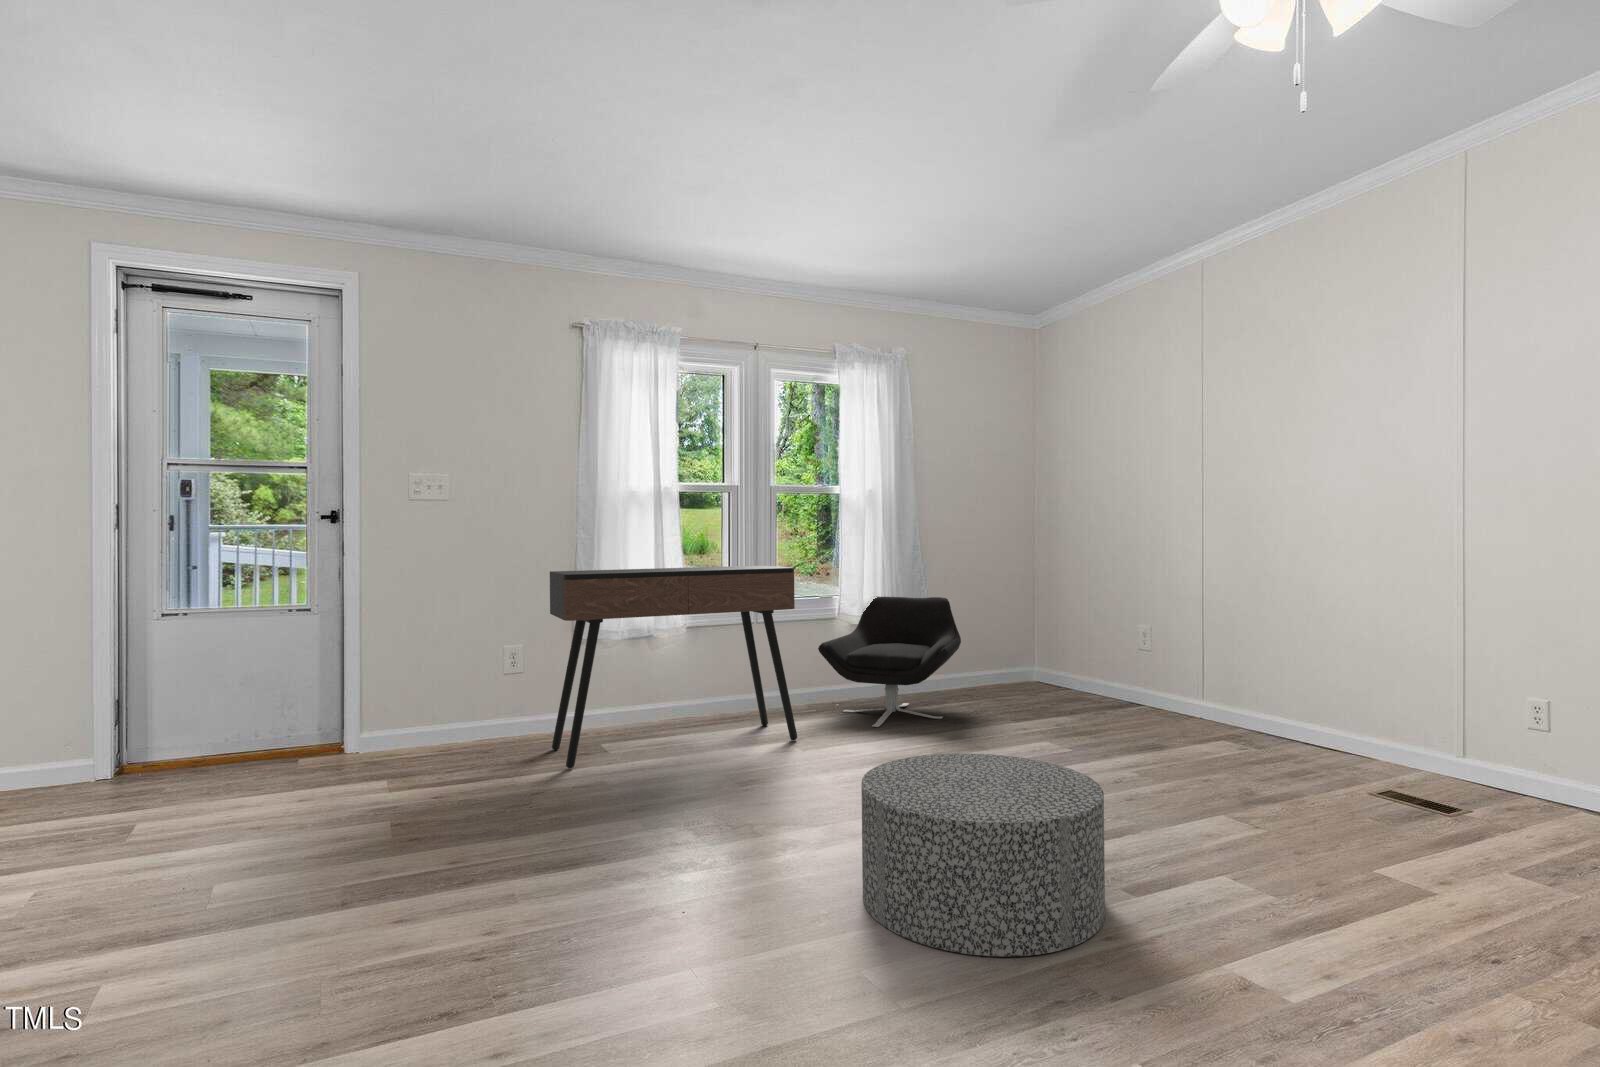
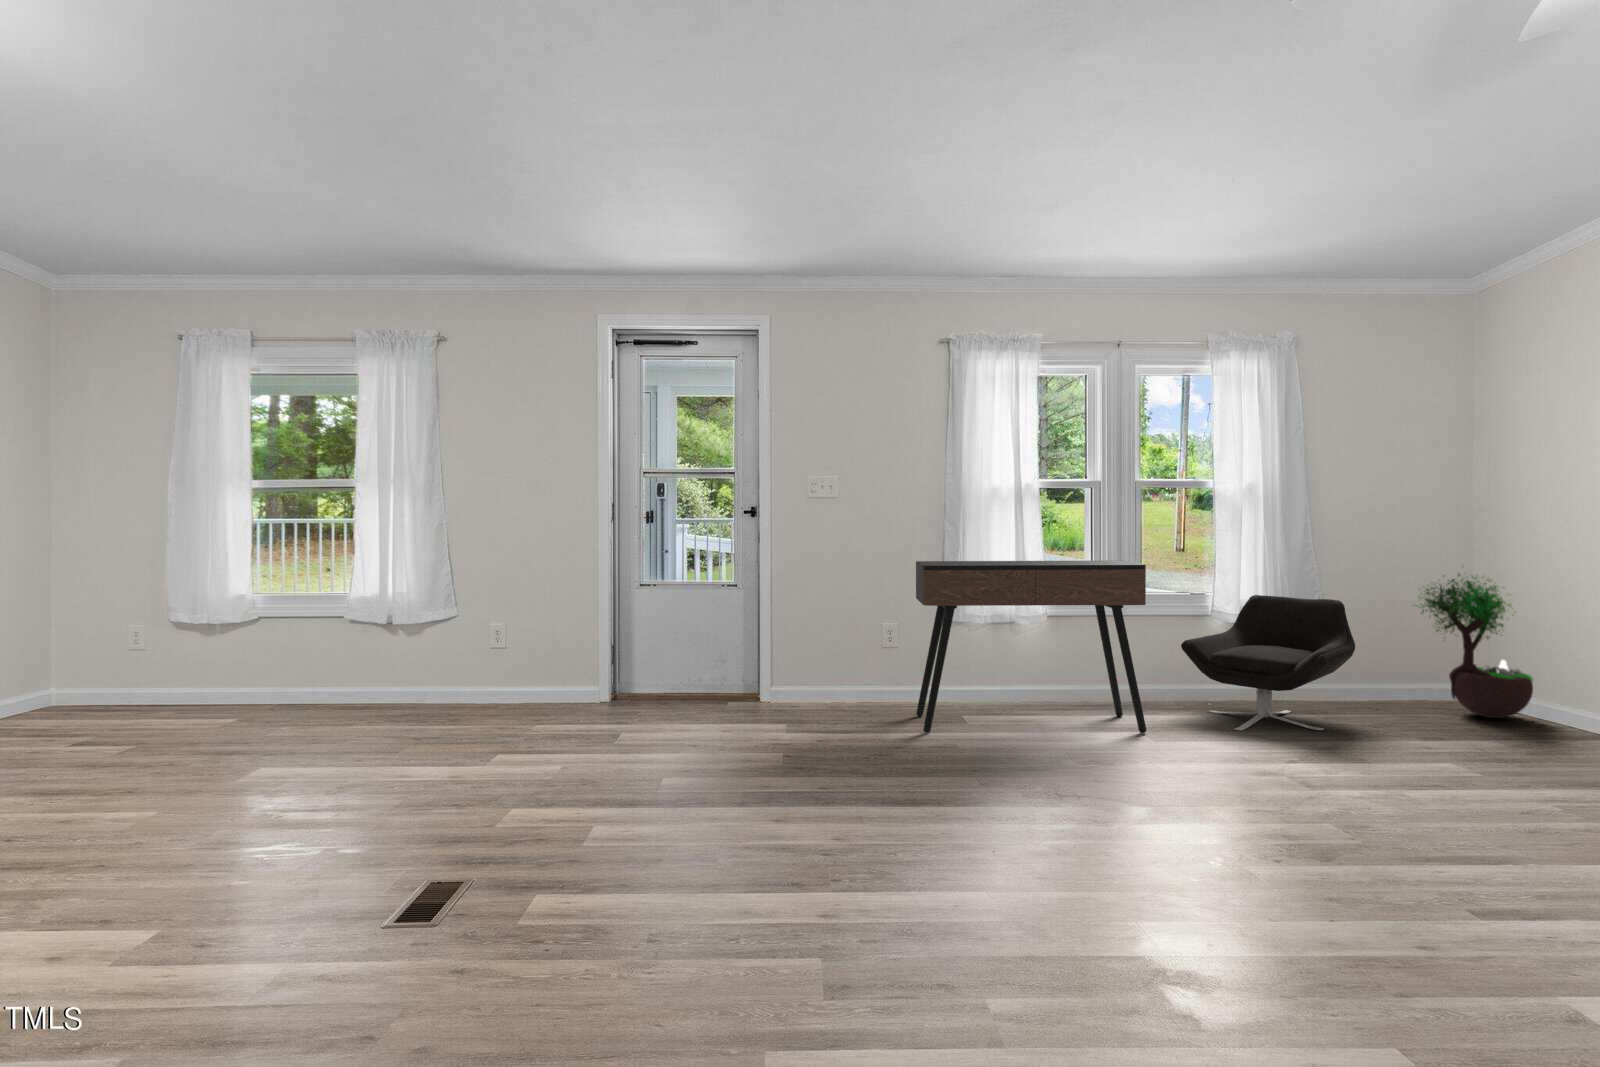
potted tree: none [995,563,1084,693] -> present [1416,573,1533,718]
ottoman: present [861,753,1105,957] -> none [1143,755,1397,947]

